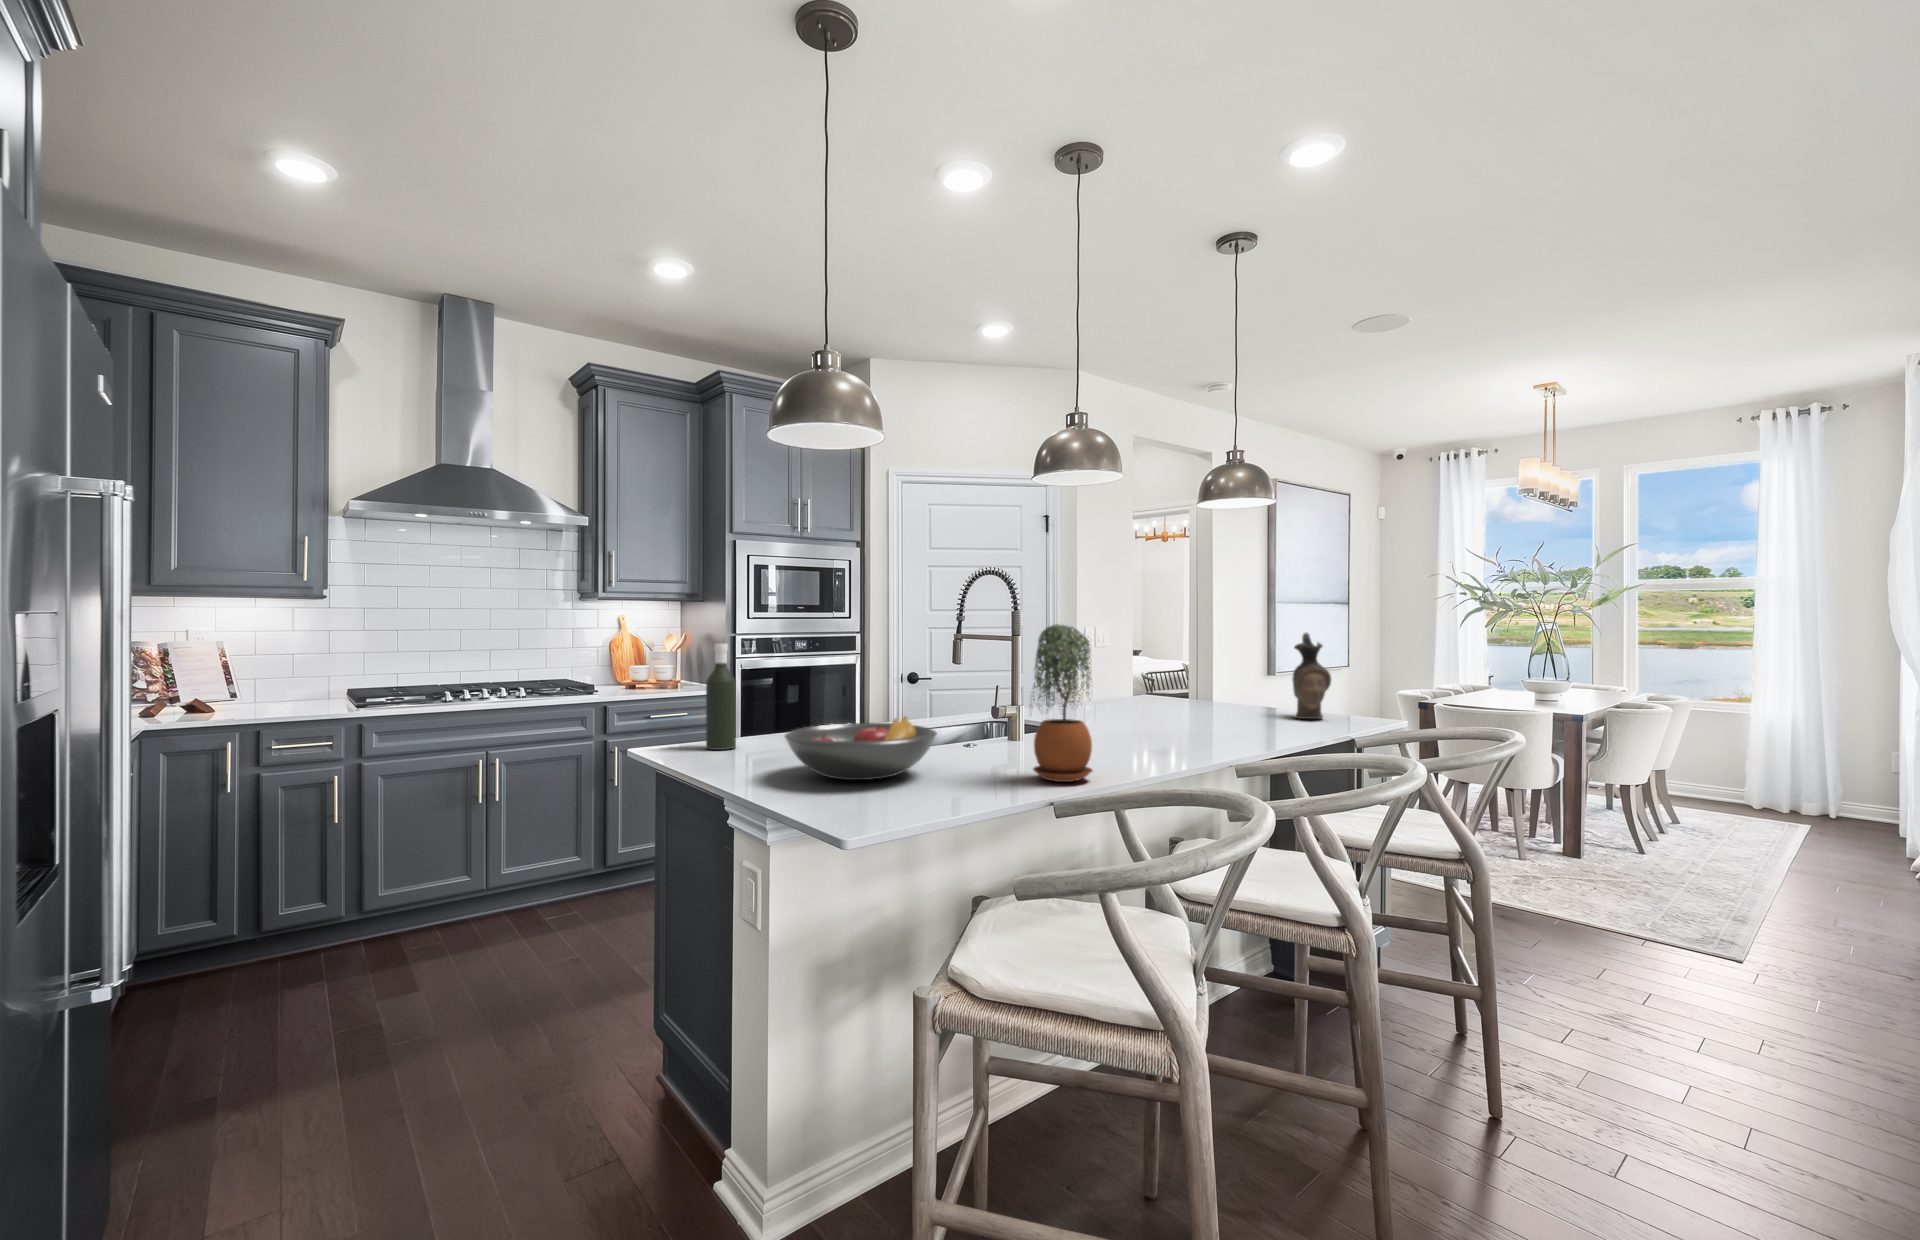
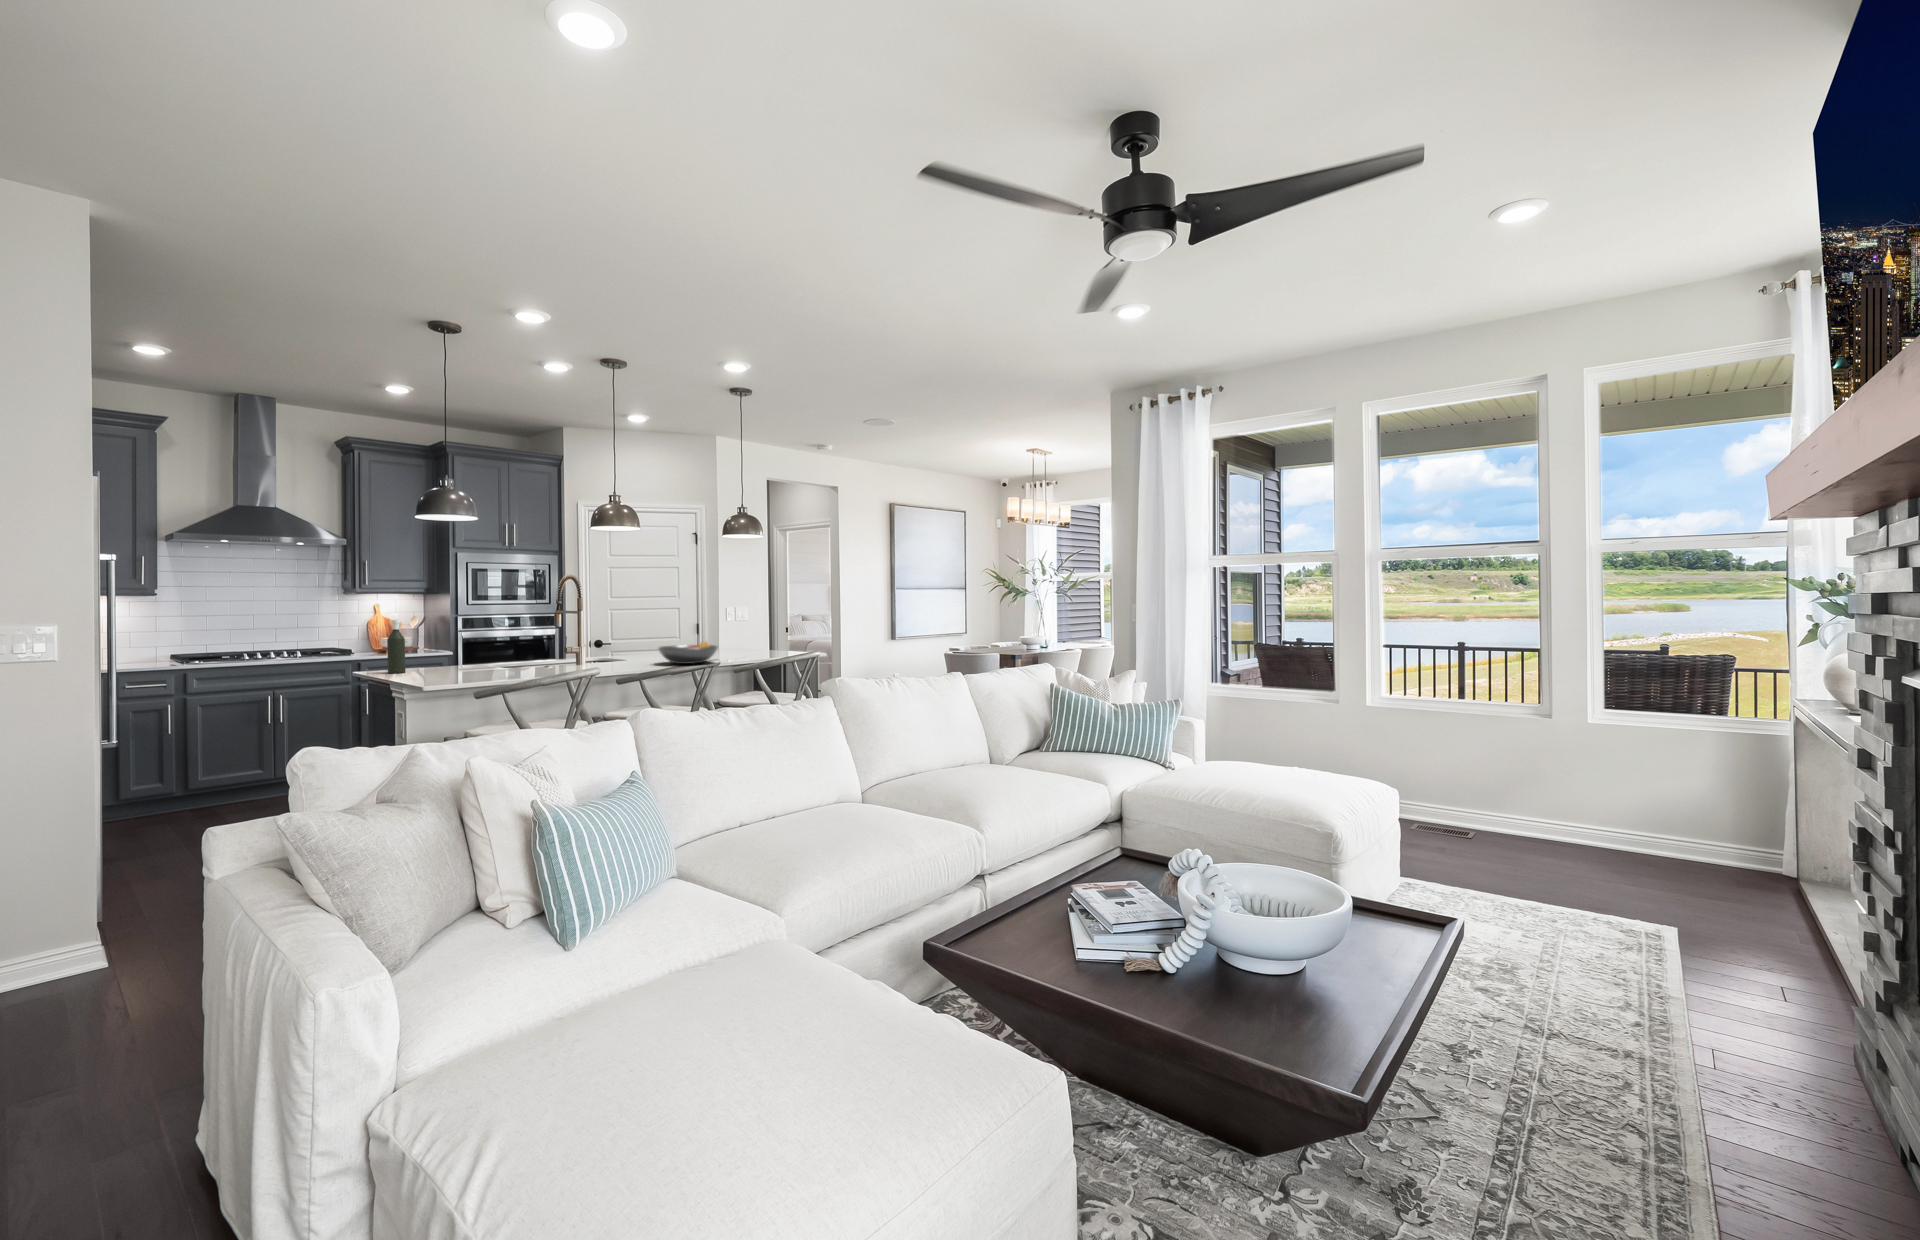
potted plant: present [1031,624,1093,782] -> none [529,608,565,679]
ceramic pitcher: present [1292,633,1331,719] -> none [756,611,775,658]
fruit bowl: present [785,717,937,780] -> present [659,642,717,664]

